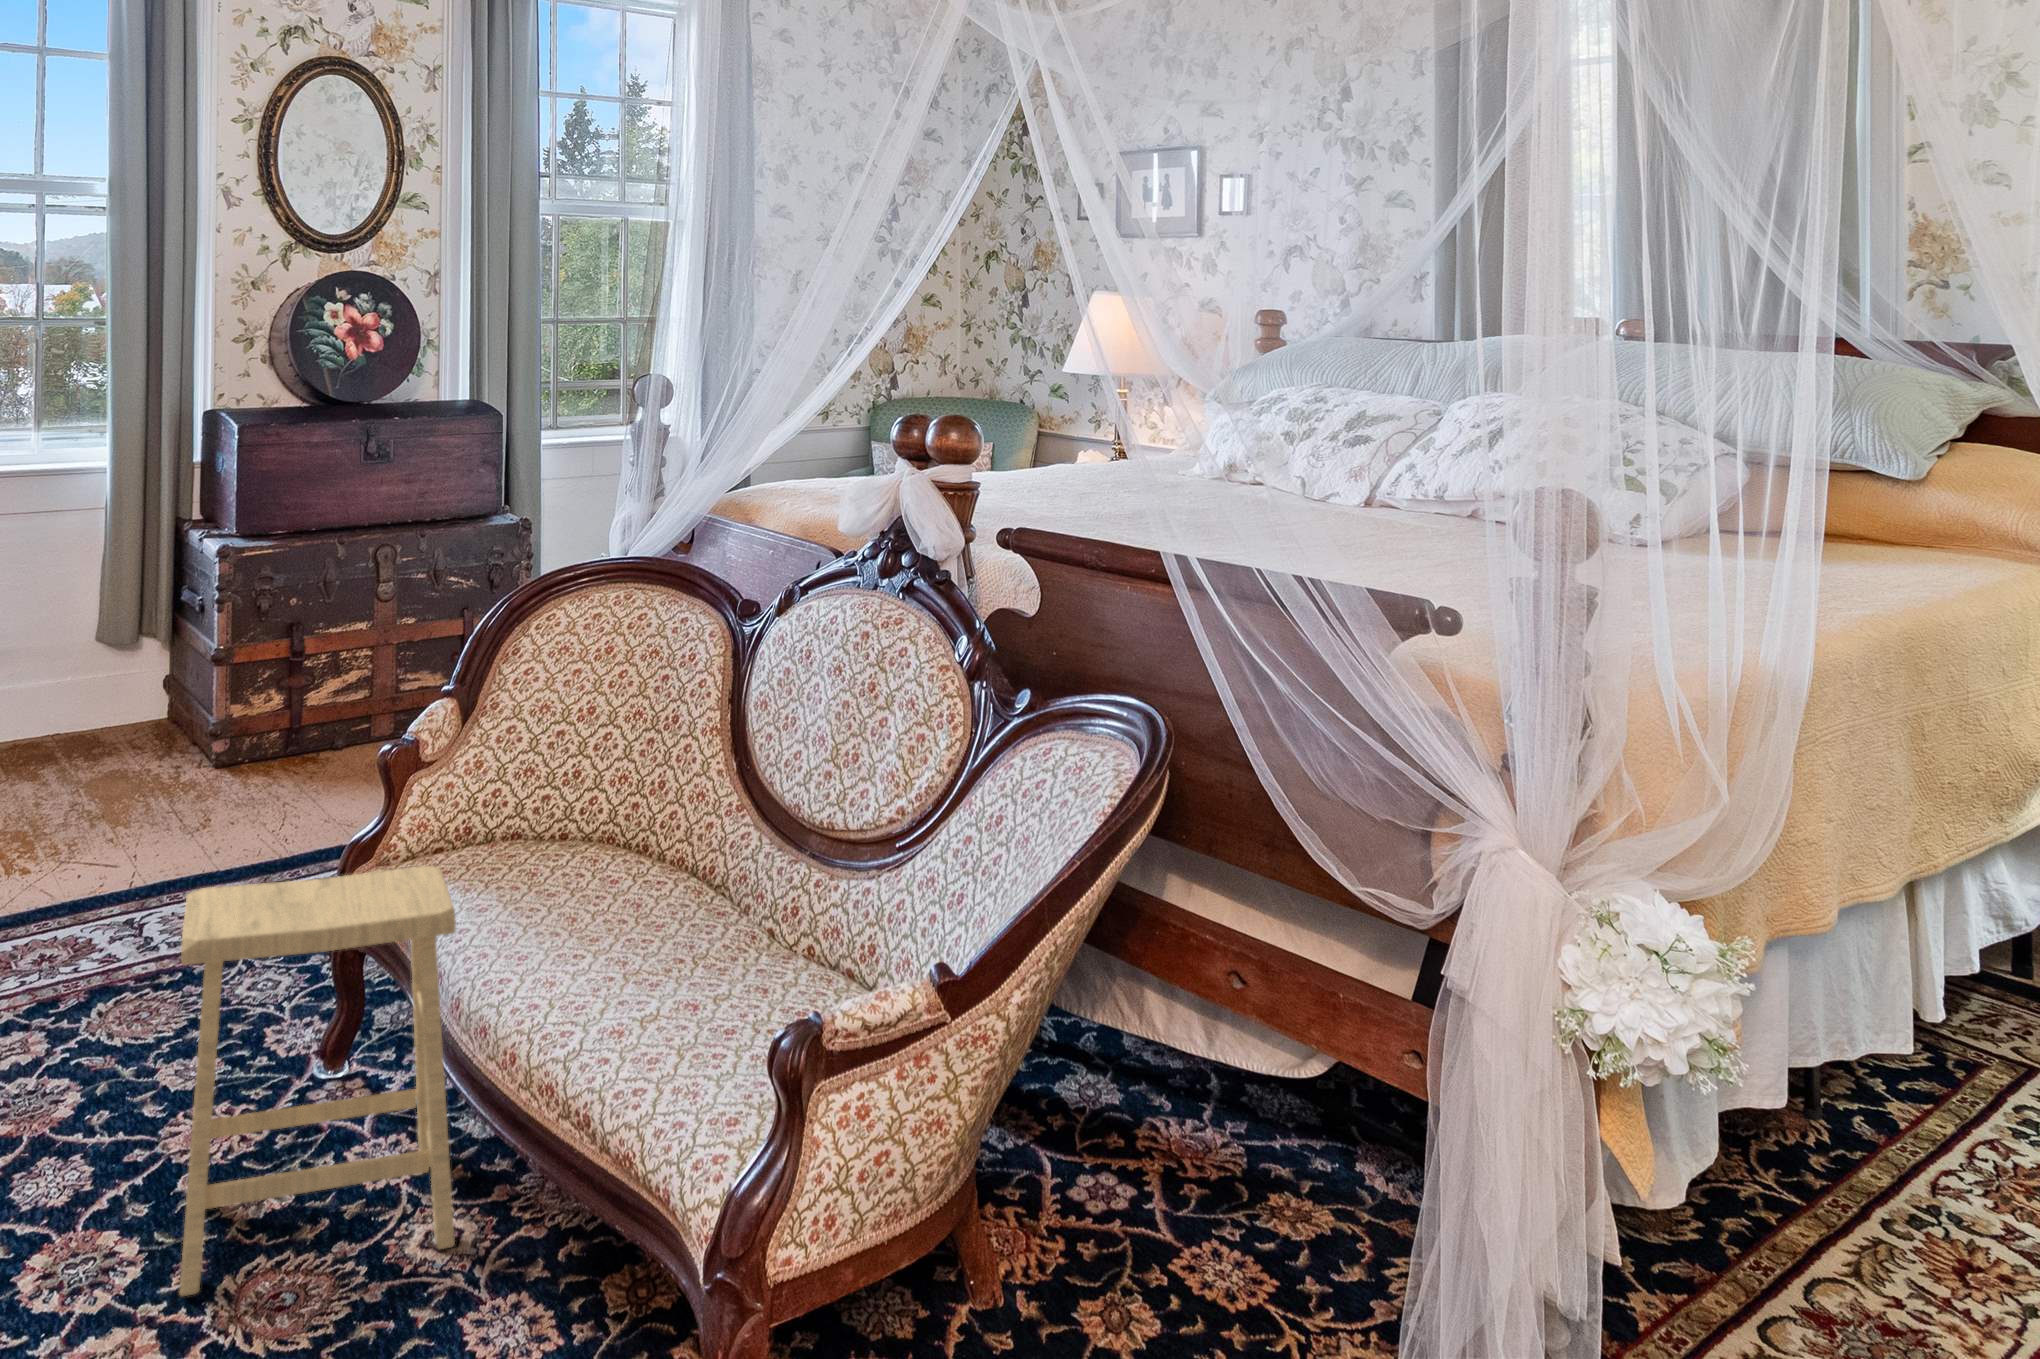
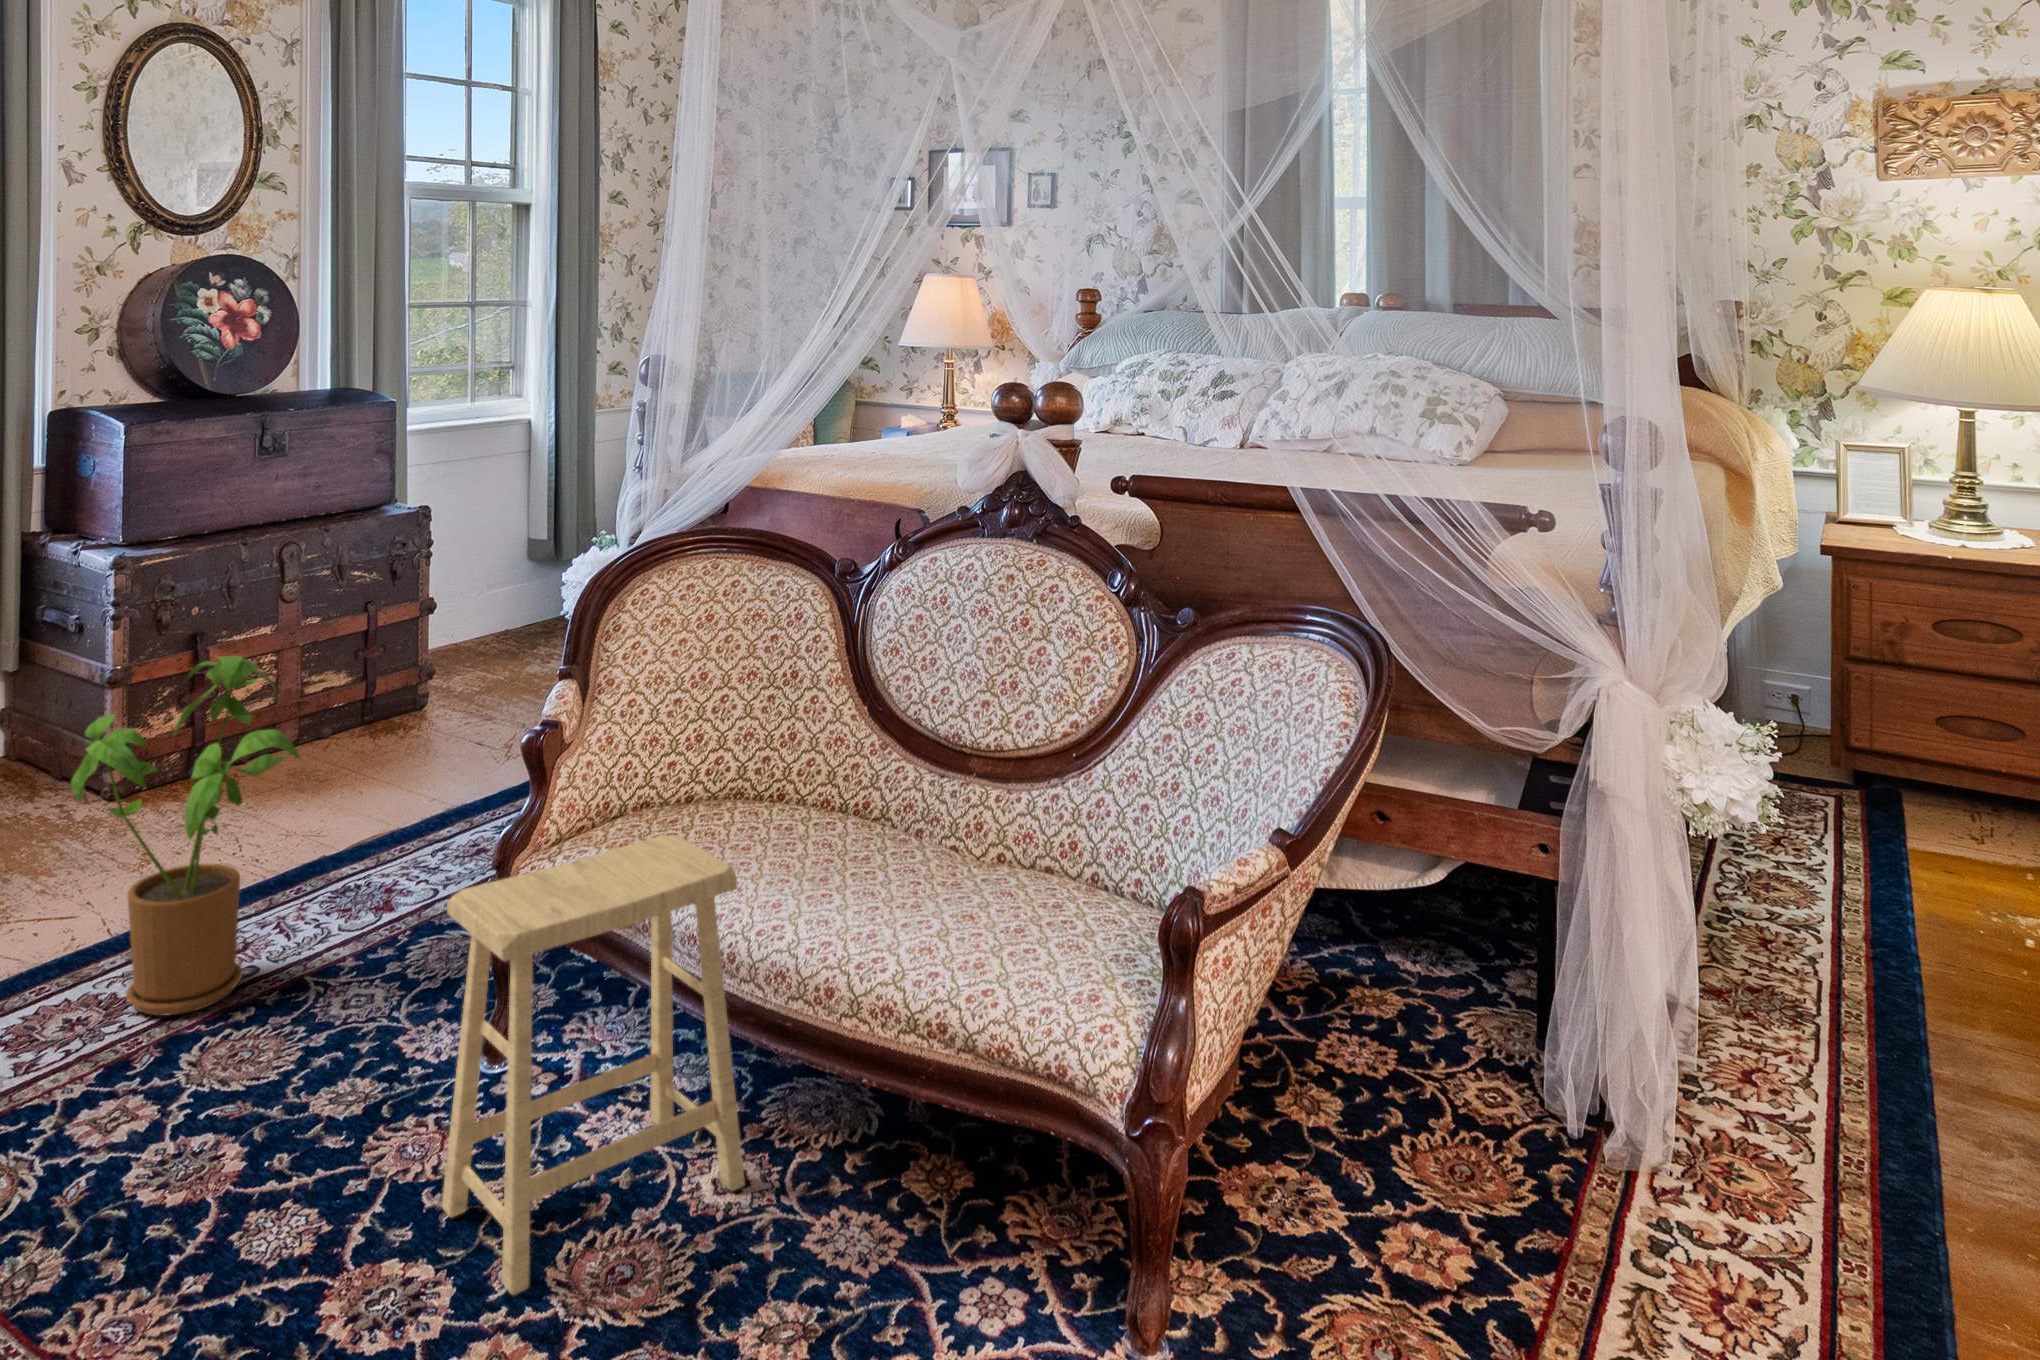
house plant: none [53,640,236,964] -> present [71,656,301,1015]

